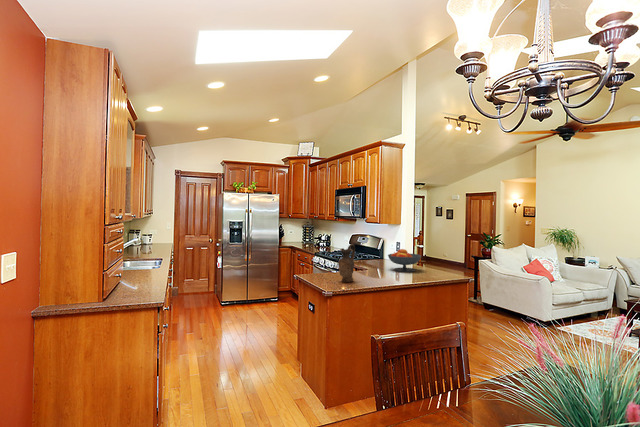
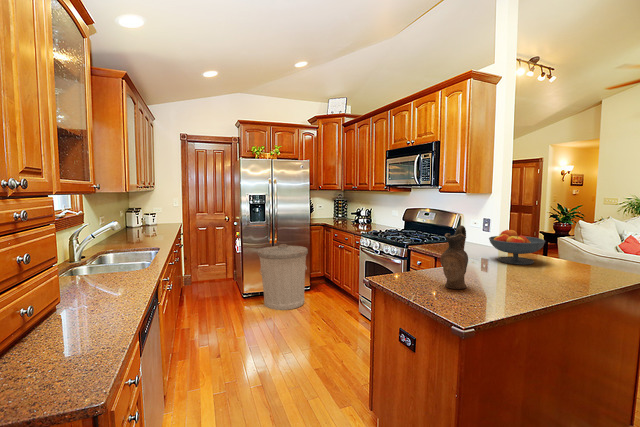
trash can: none [234,261,275,314] -> present [258,244,308,310]

